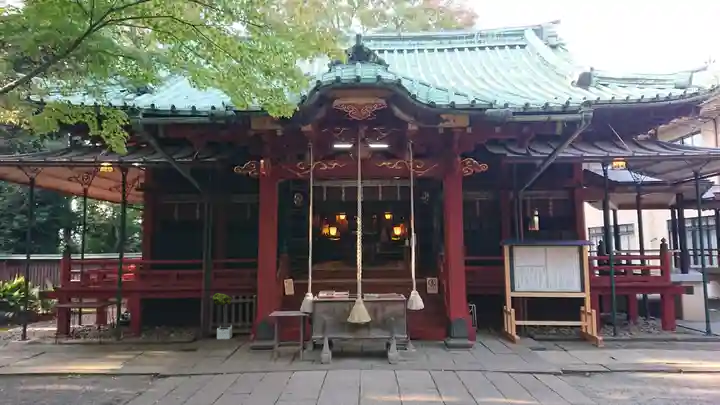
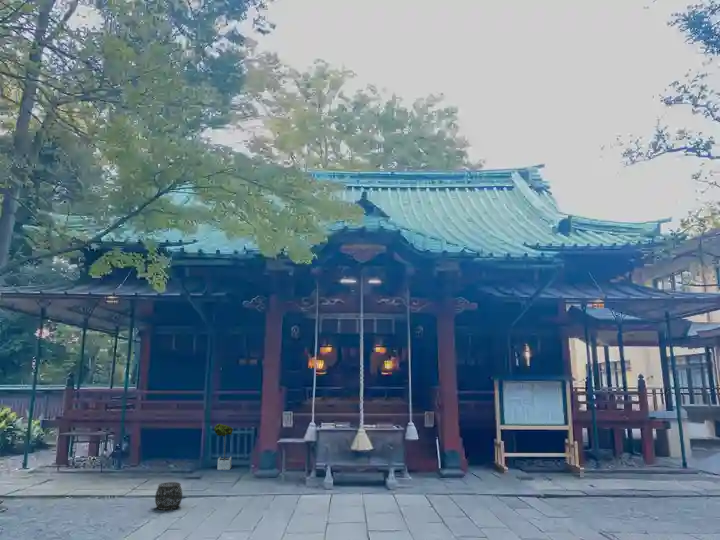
woven basket: none [125,363,156,394] -> present [155,482,182,510]

